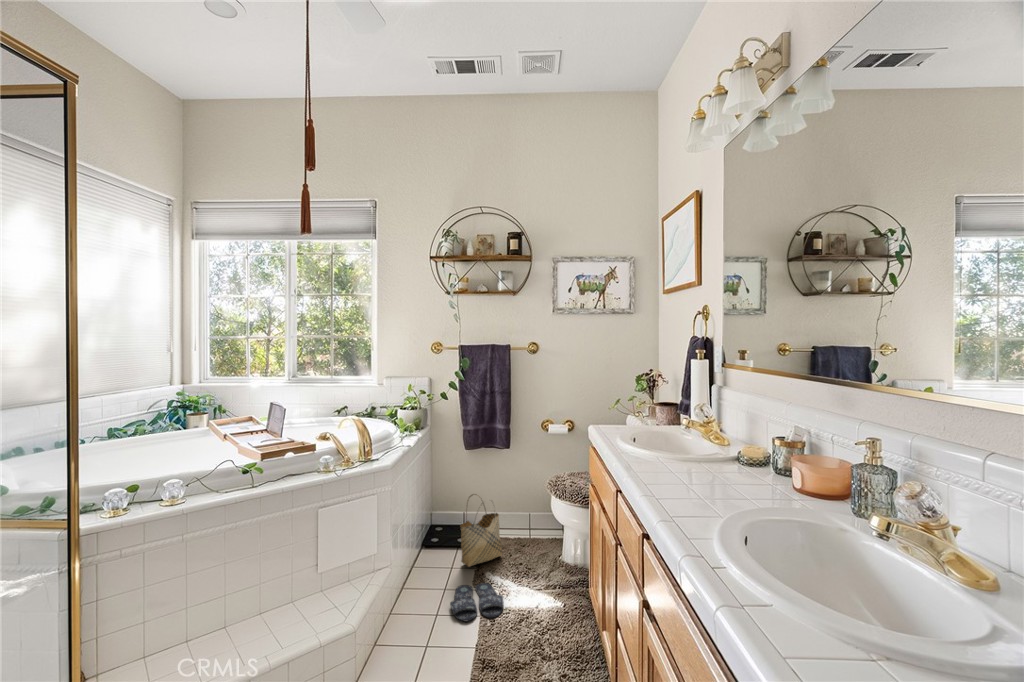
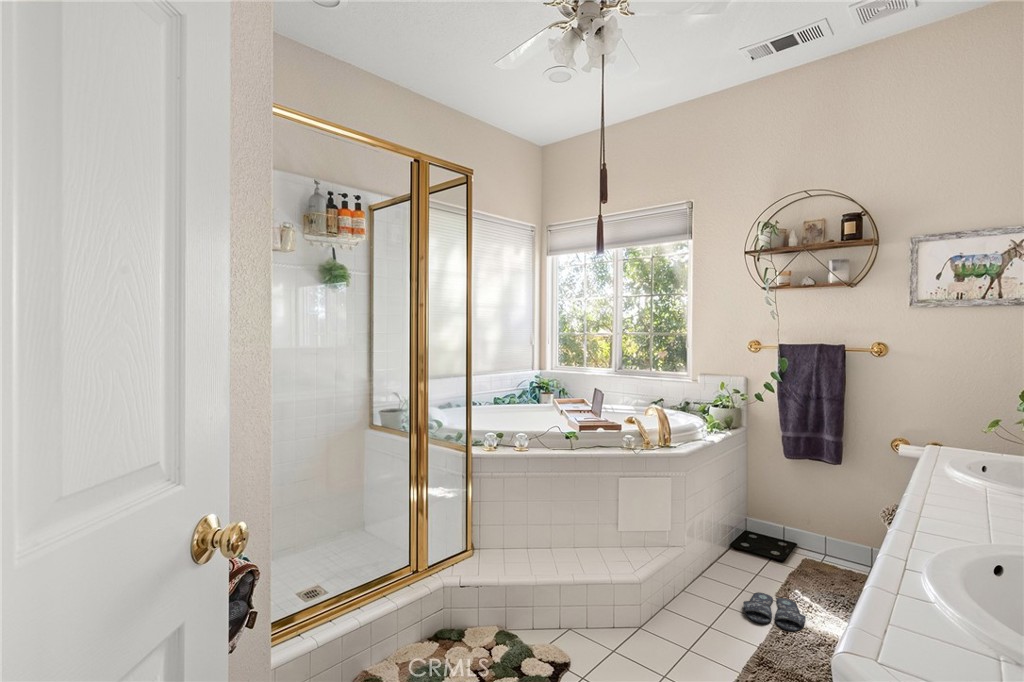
woven basket: present [460,494,502,567] -> none [766,506,820,582]

